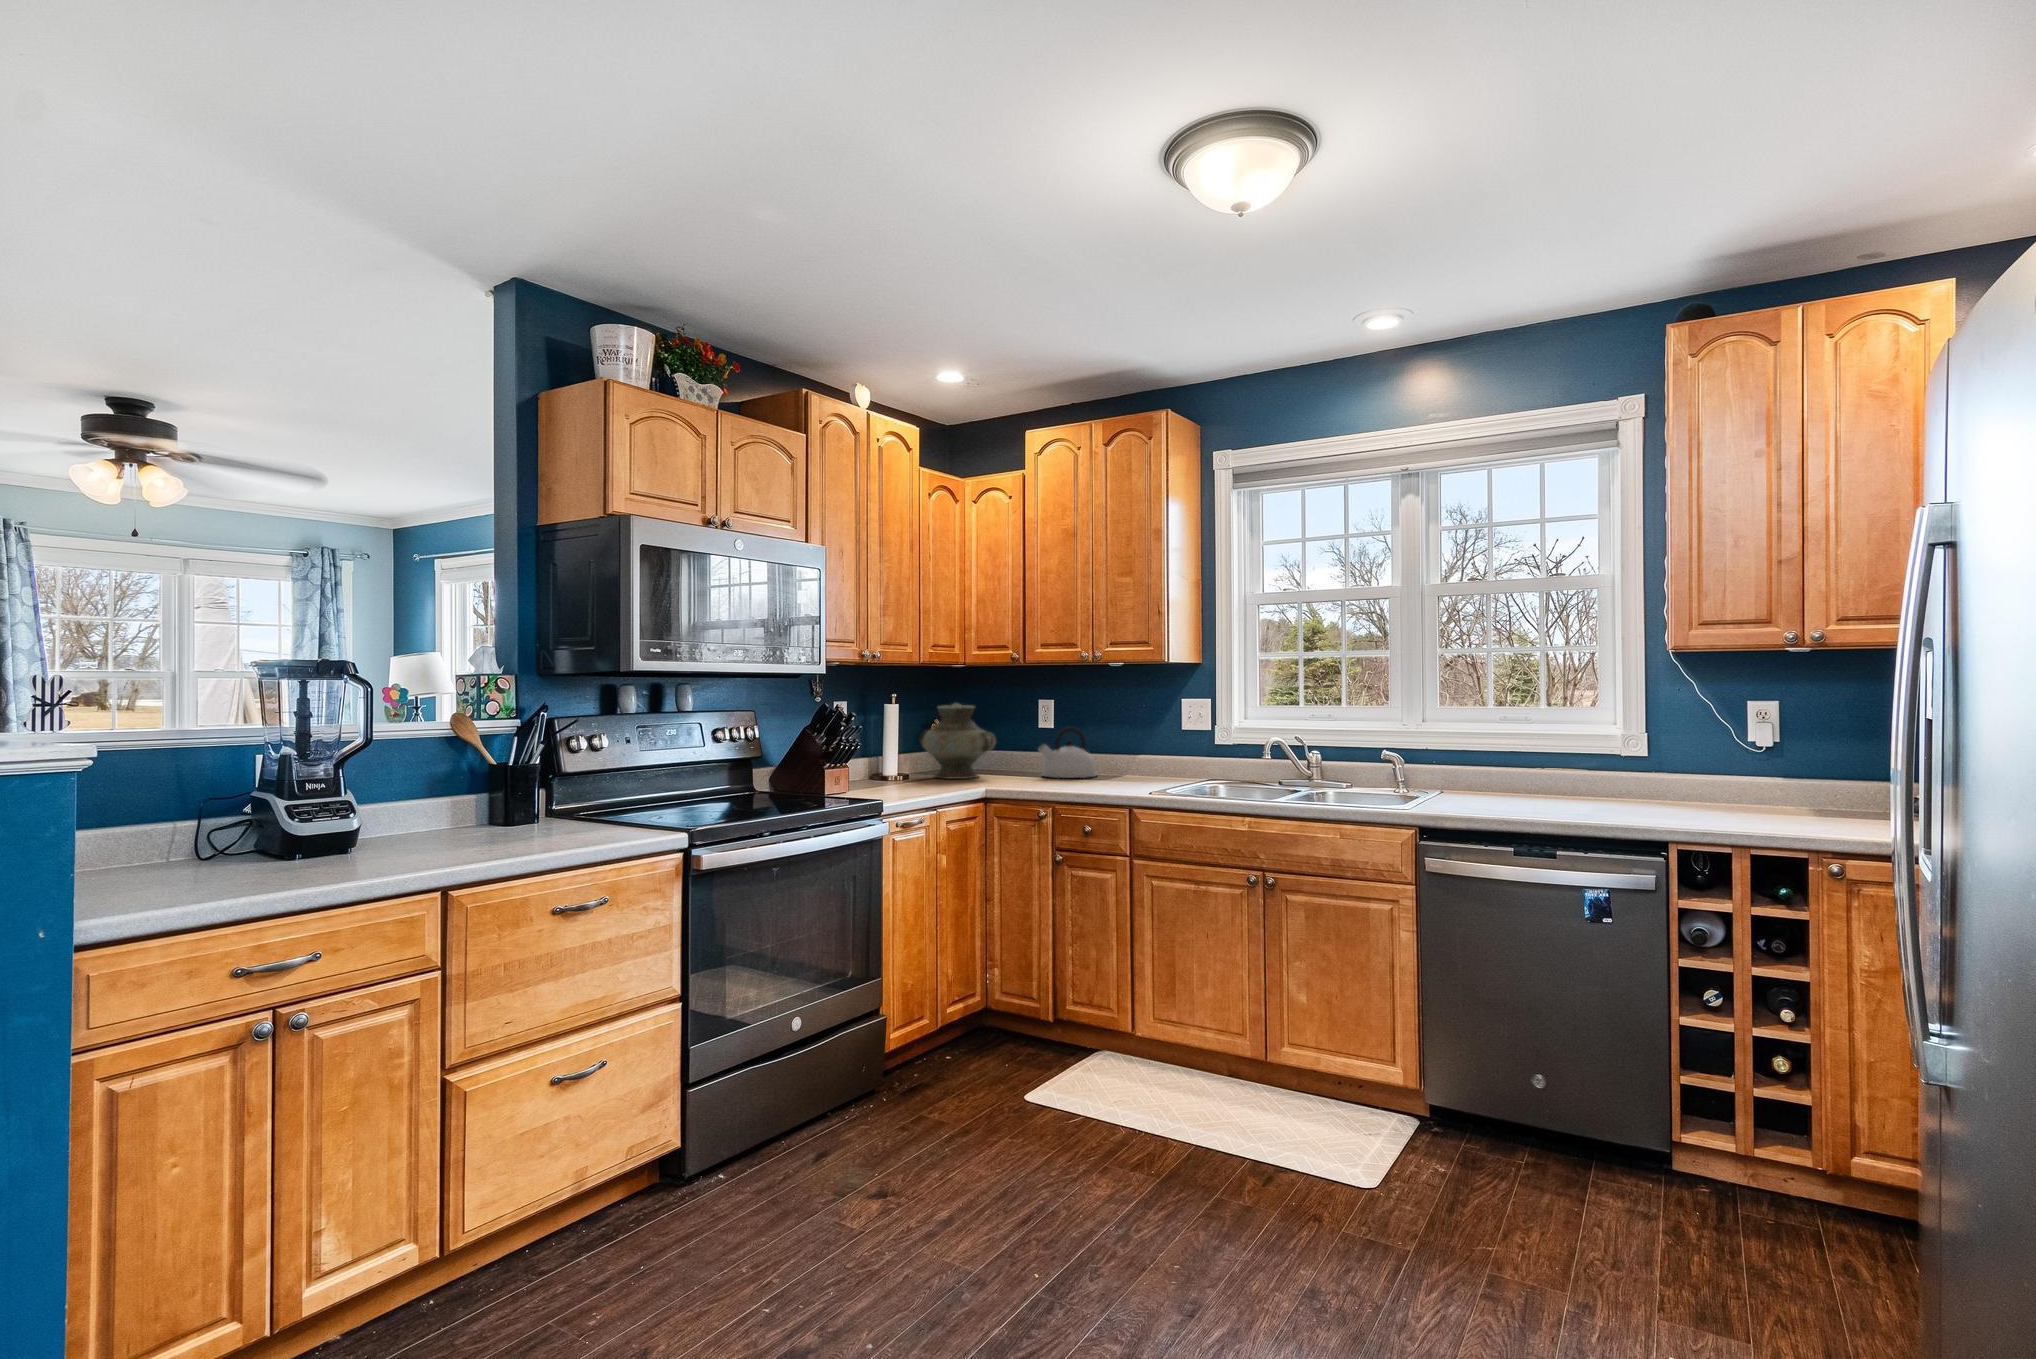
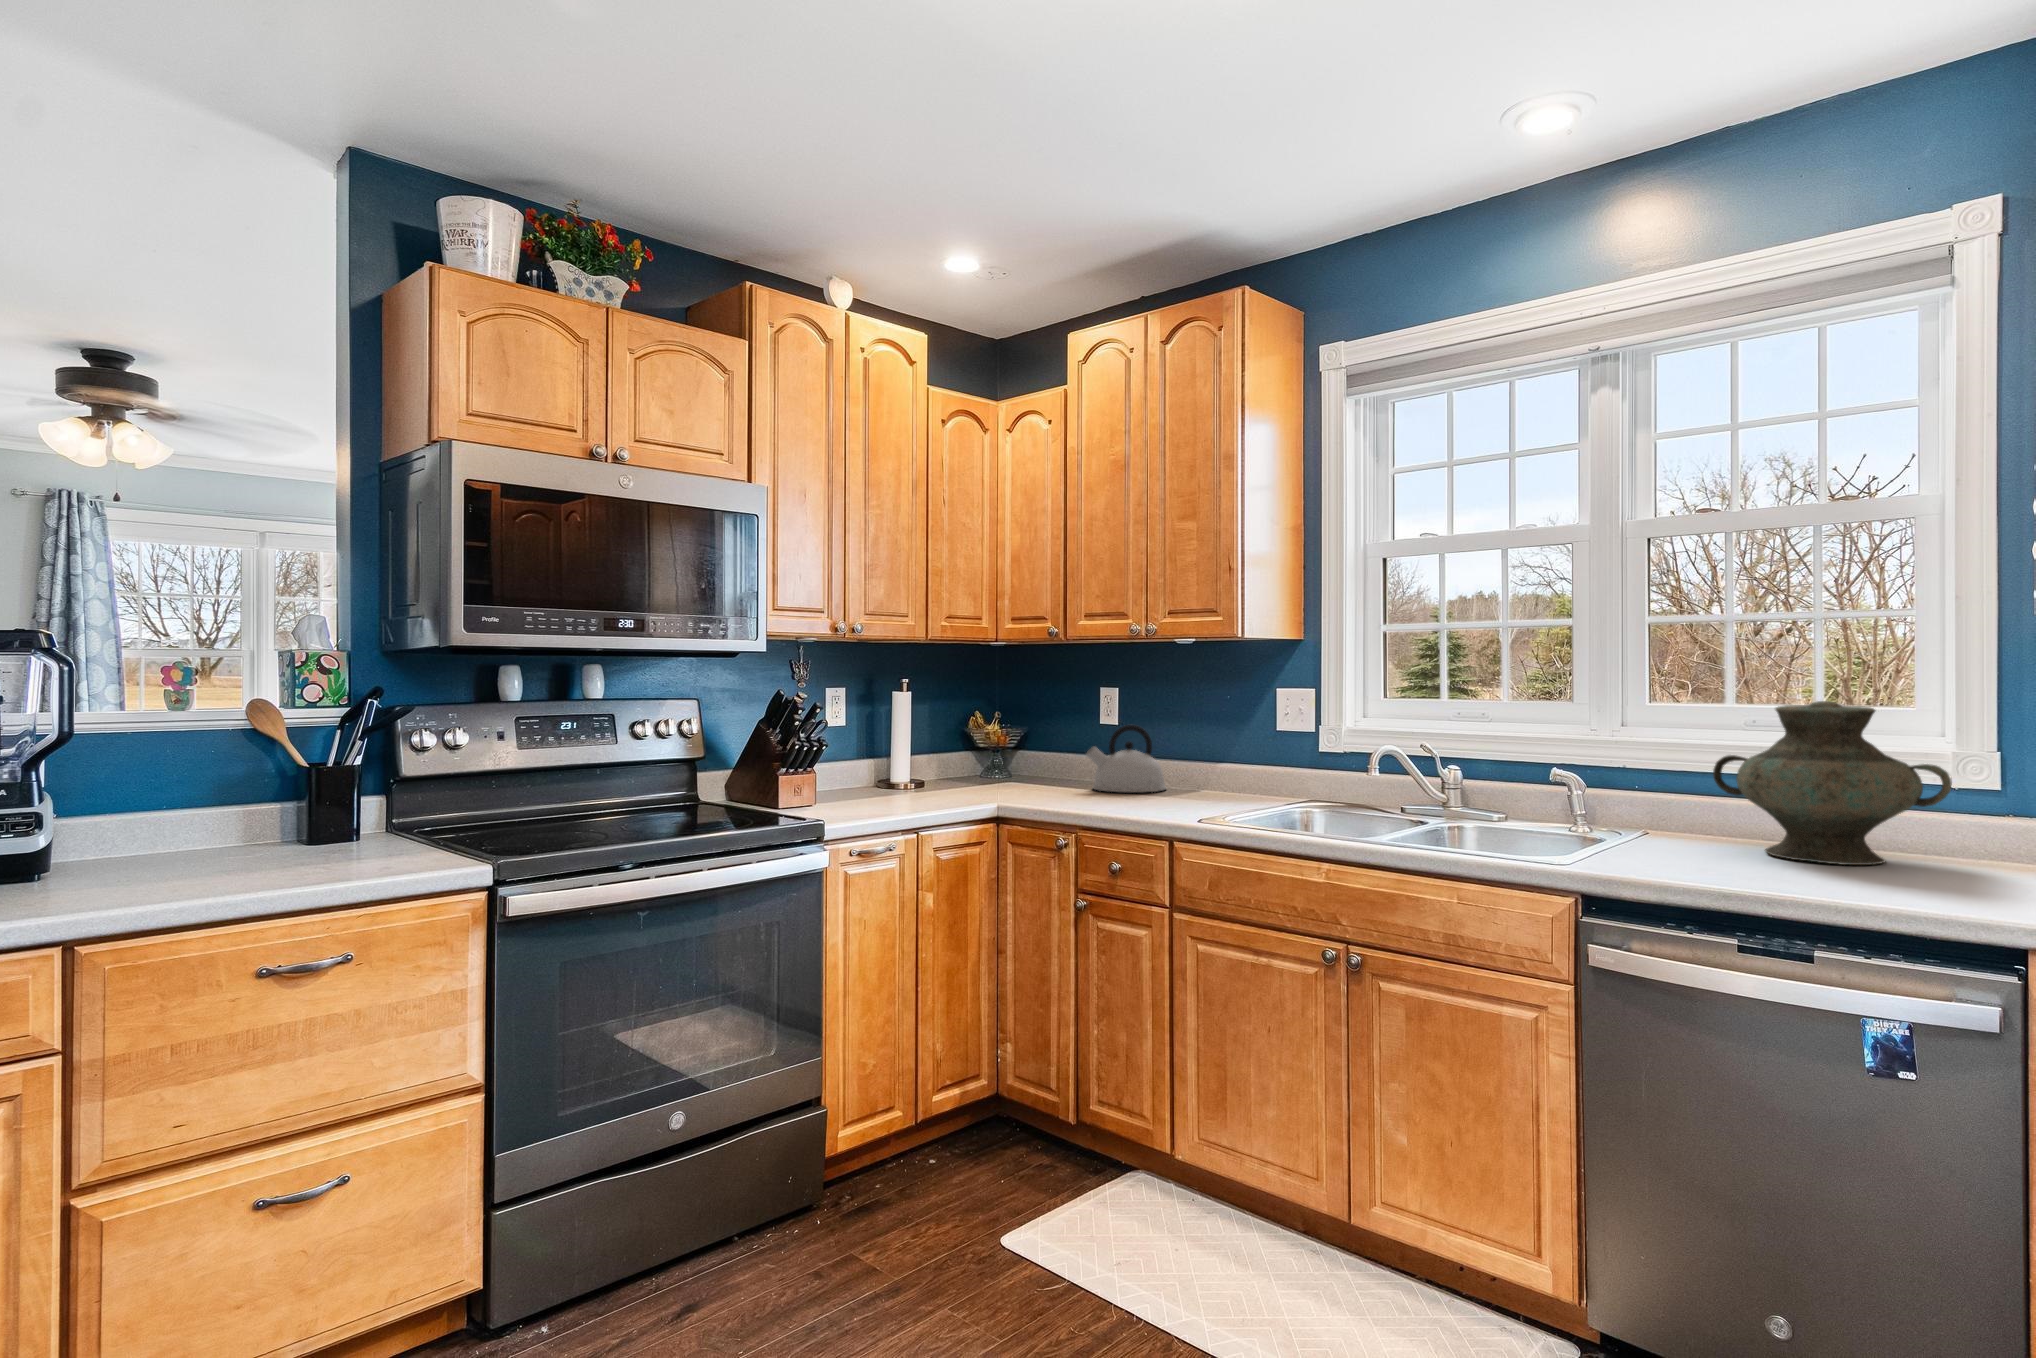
vase: present [919,703,996,779] -> present [1713,701,1952,865]

